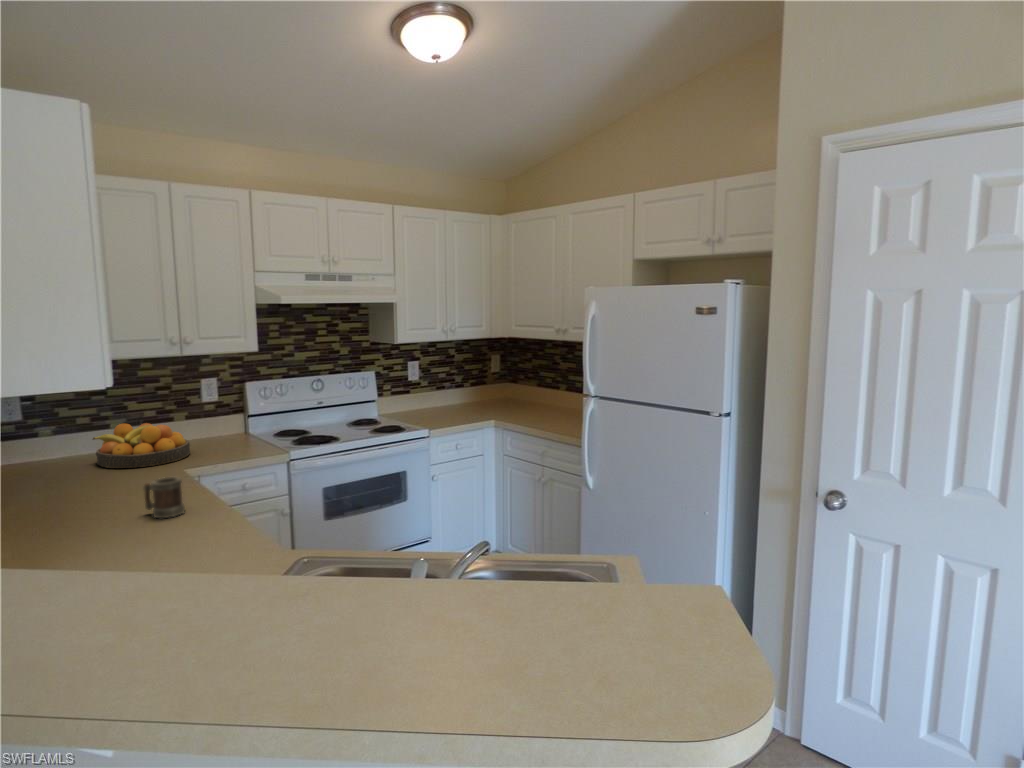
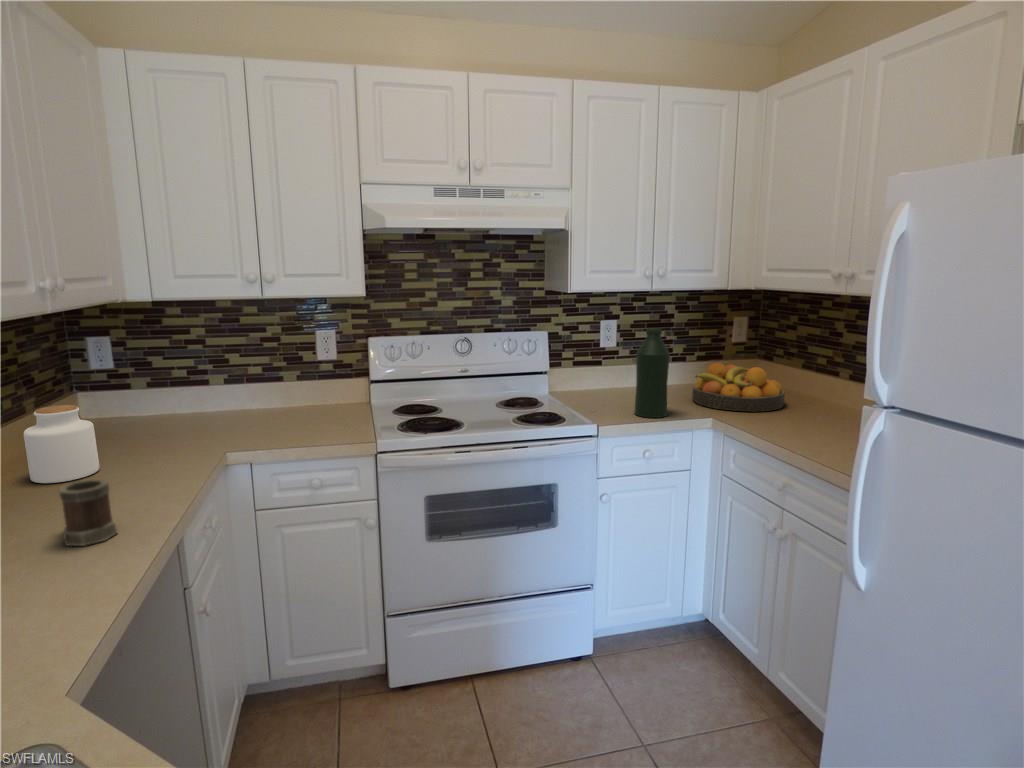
bottle: none [443,365,465,423] -> present [634,328,670,418]
fruit bowl: present [93,423,190,468] -> present [692,363,785,411]
jar: none [38,443,94,502] -> present [24,405,99,483]

